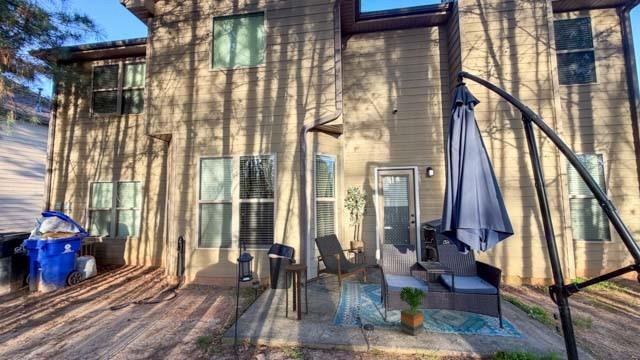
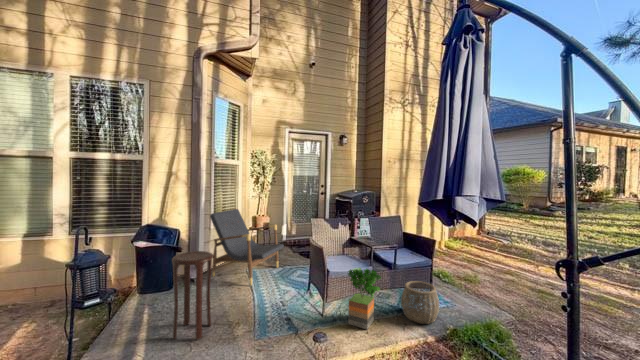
woven basket: none [450,304,485,342] -> present [401,281,439,324]

